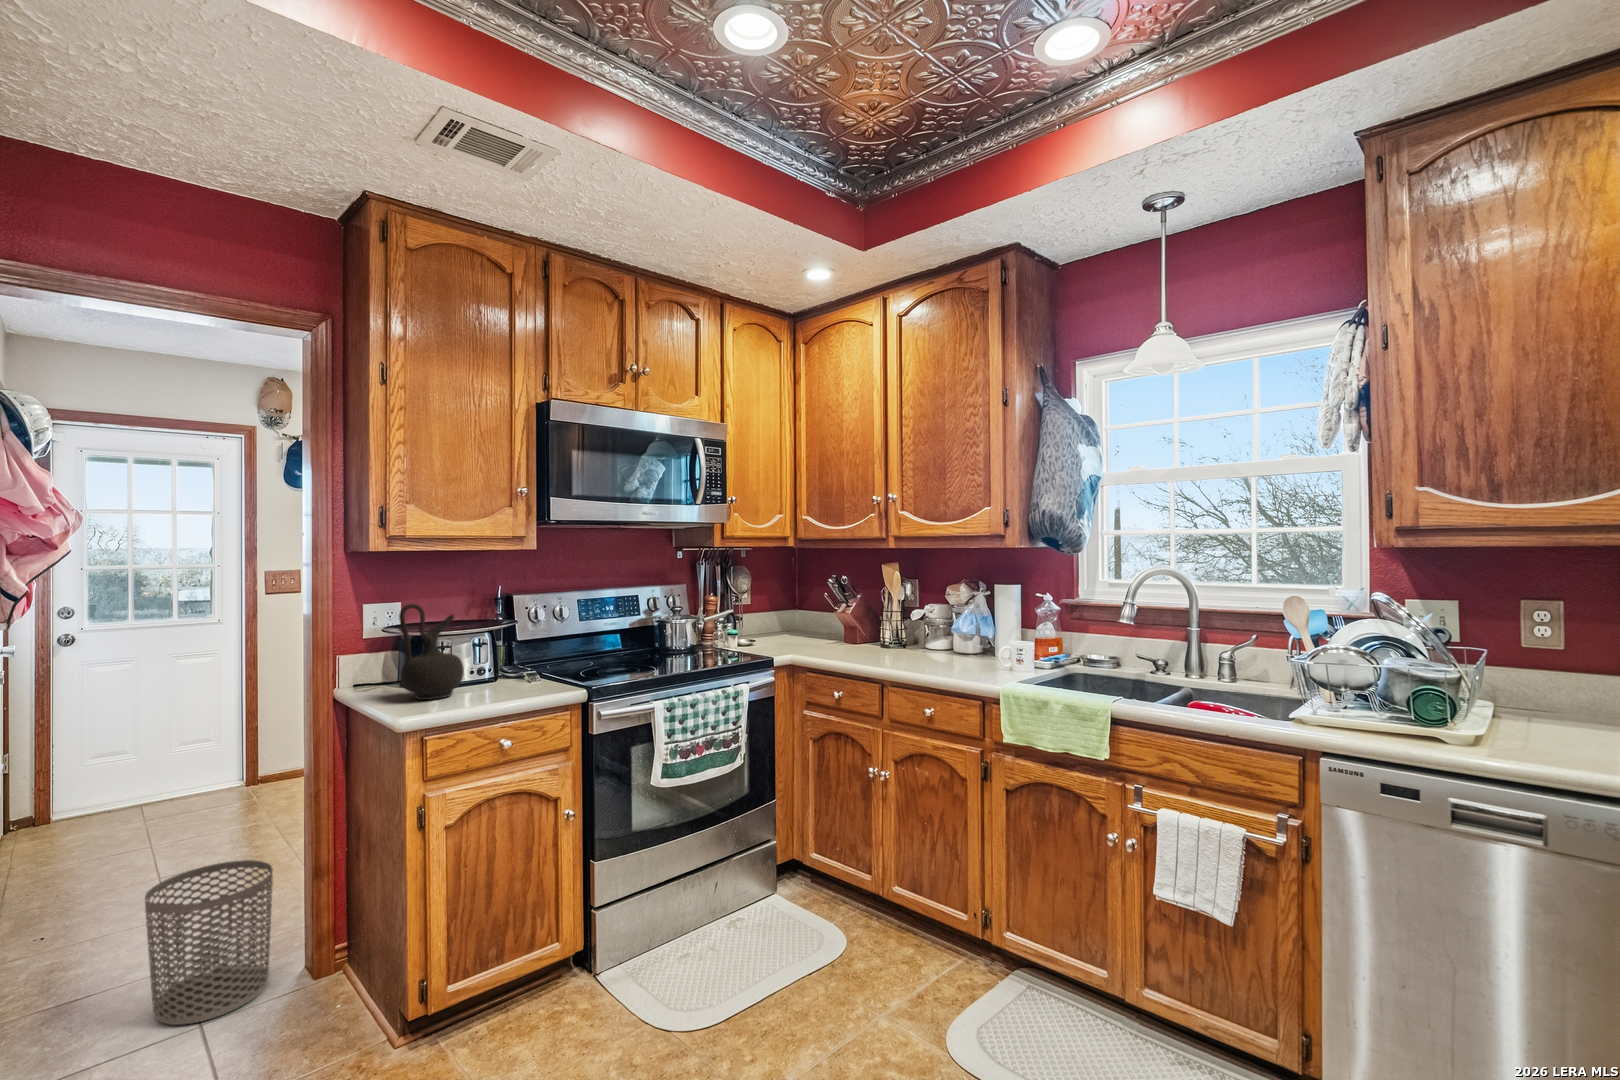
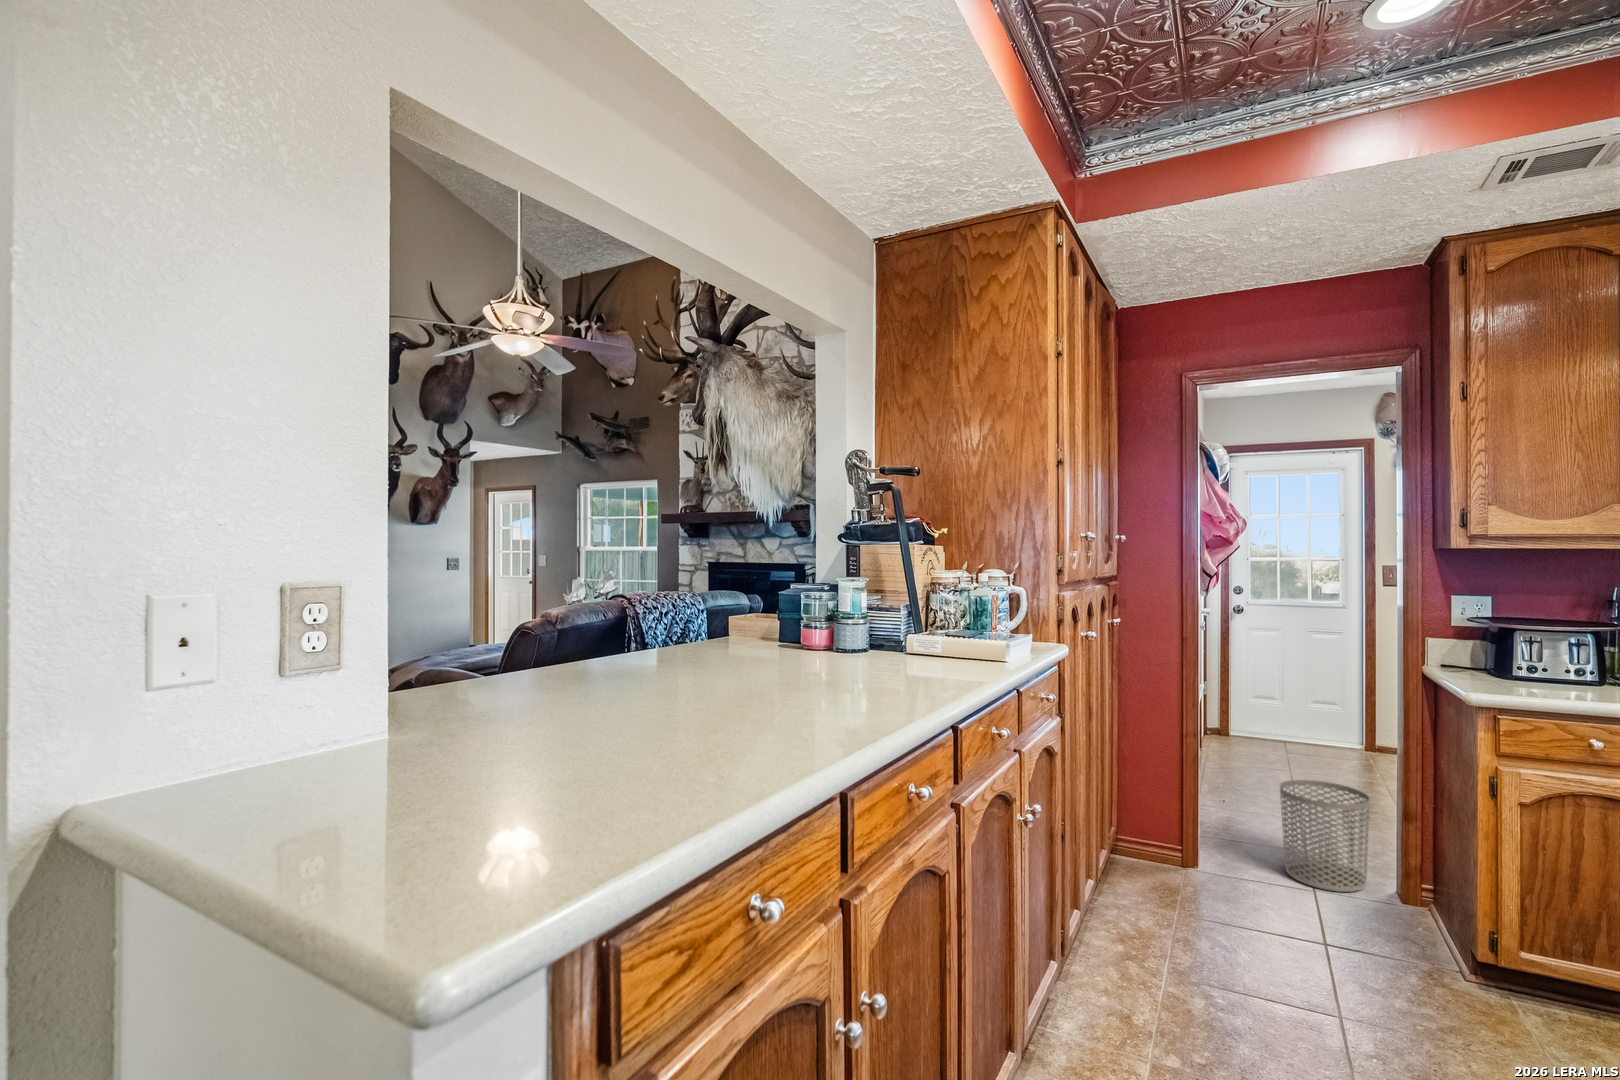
ceramic jug: present [399,604,464,700] -> none [1477,597,1551,688]

